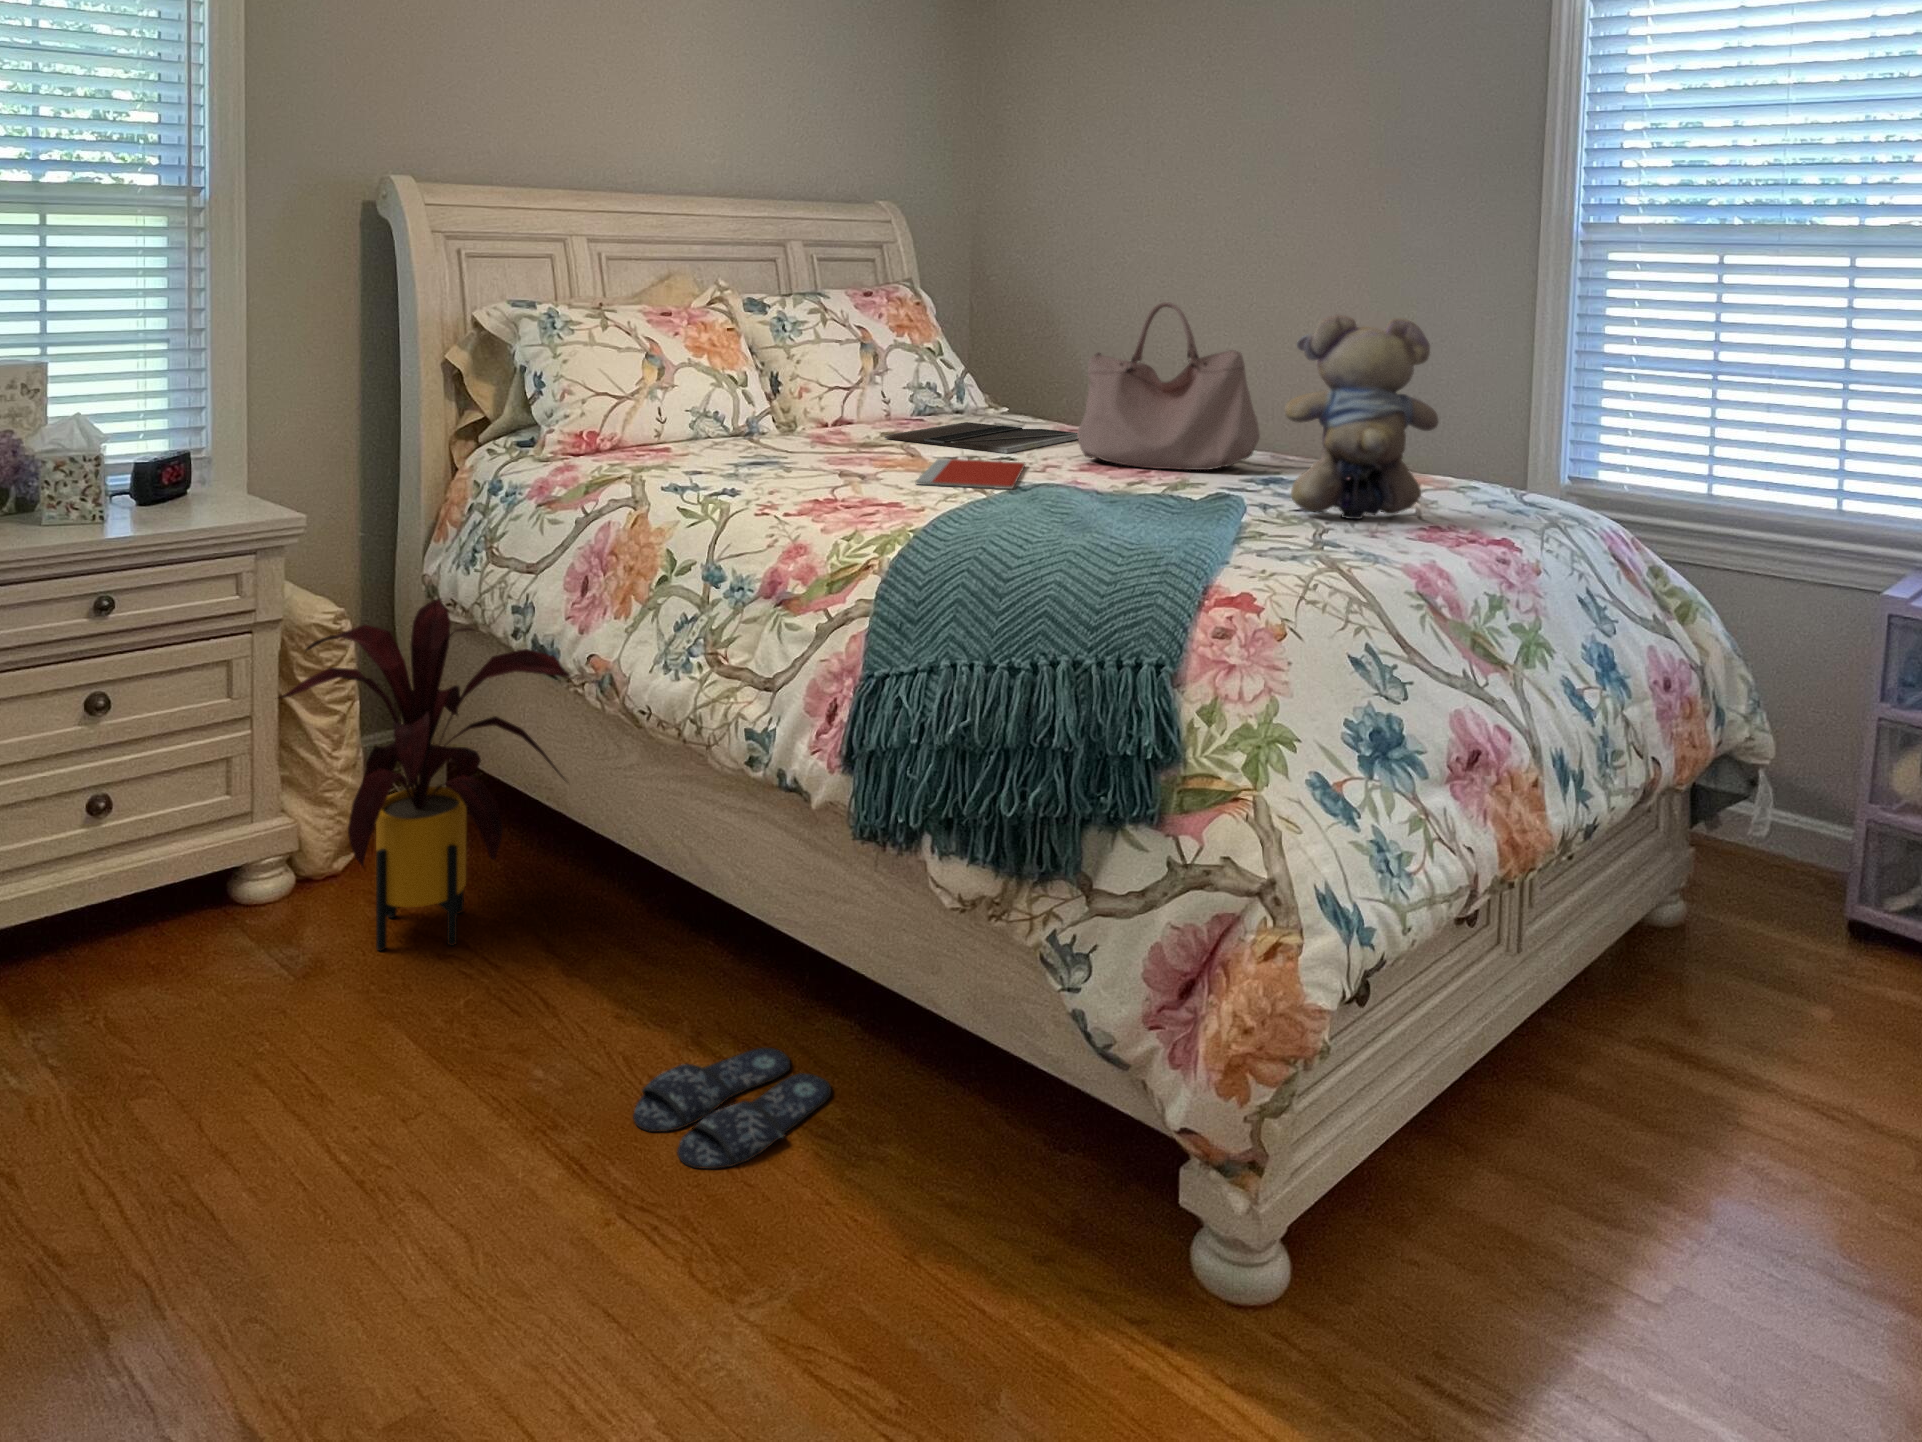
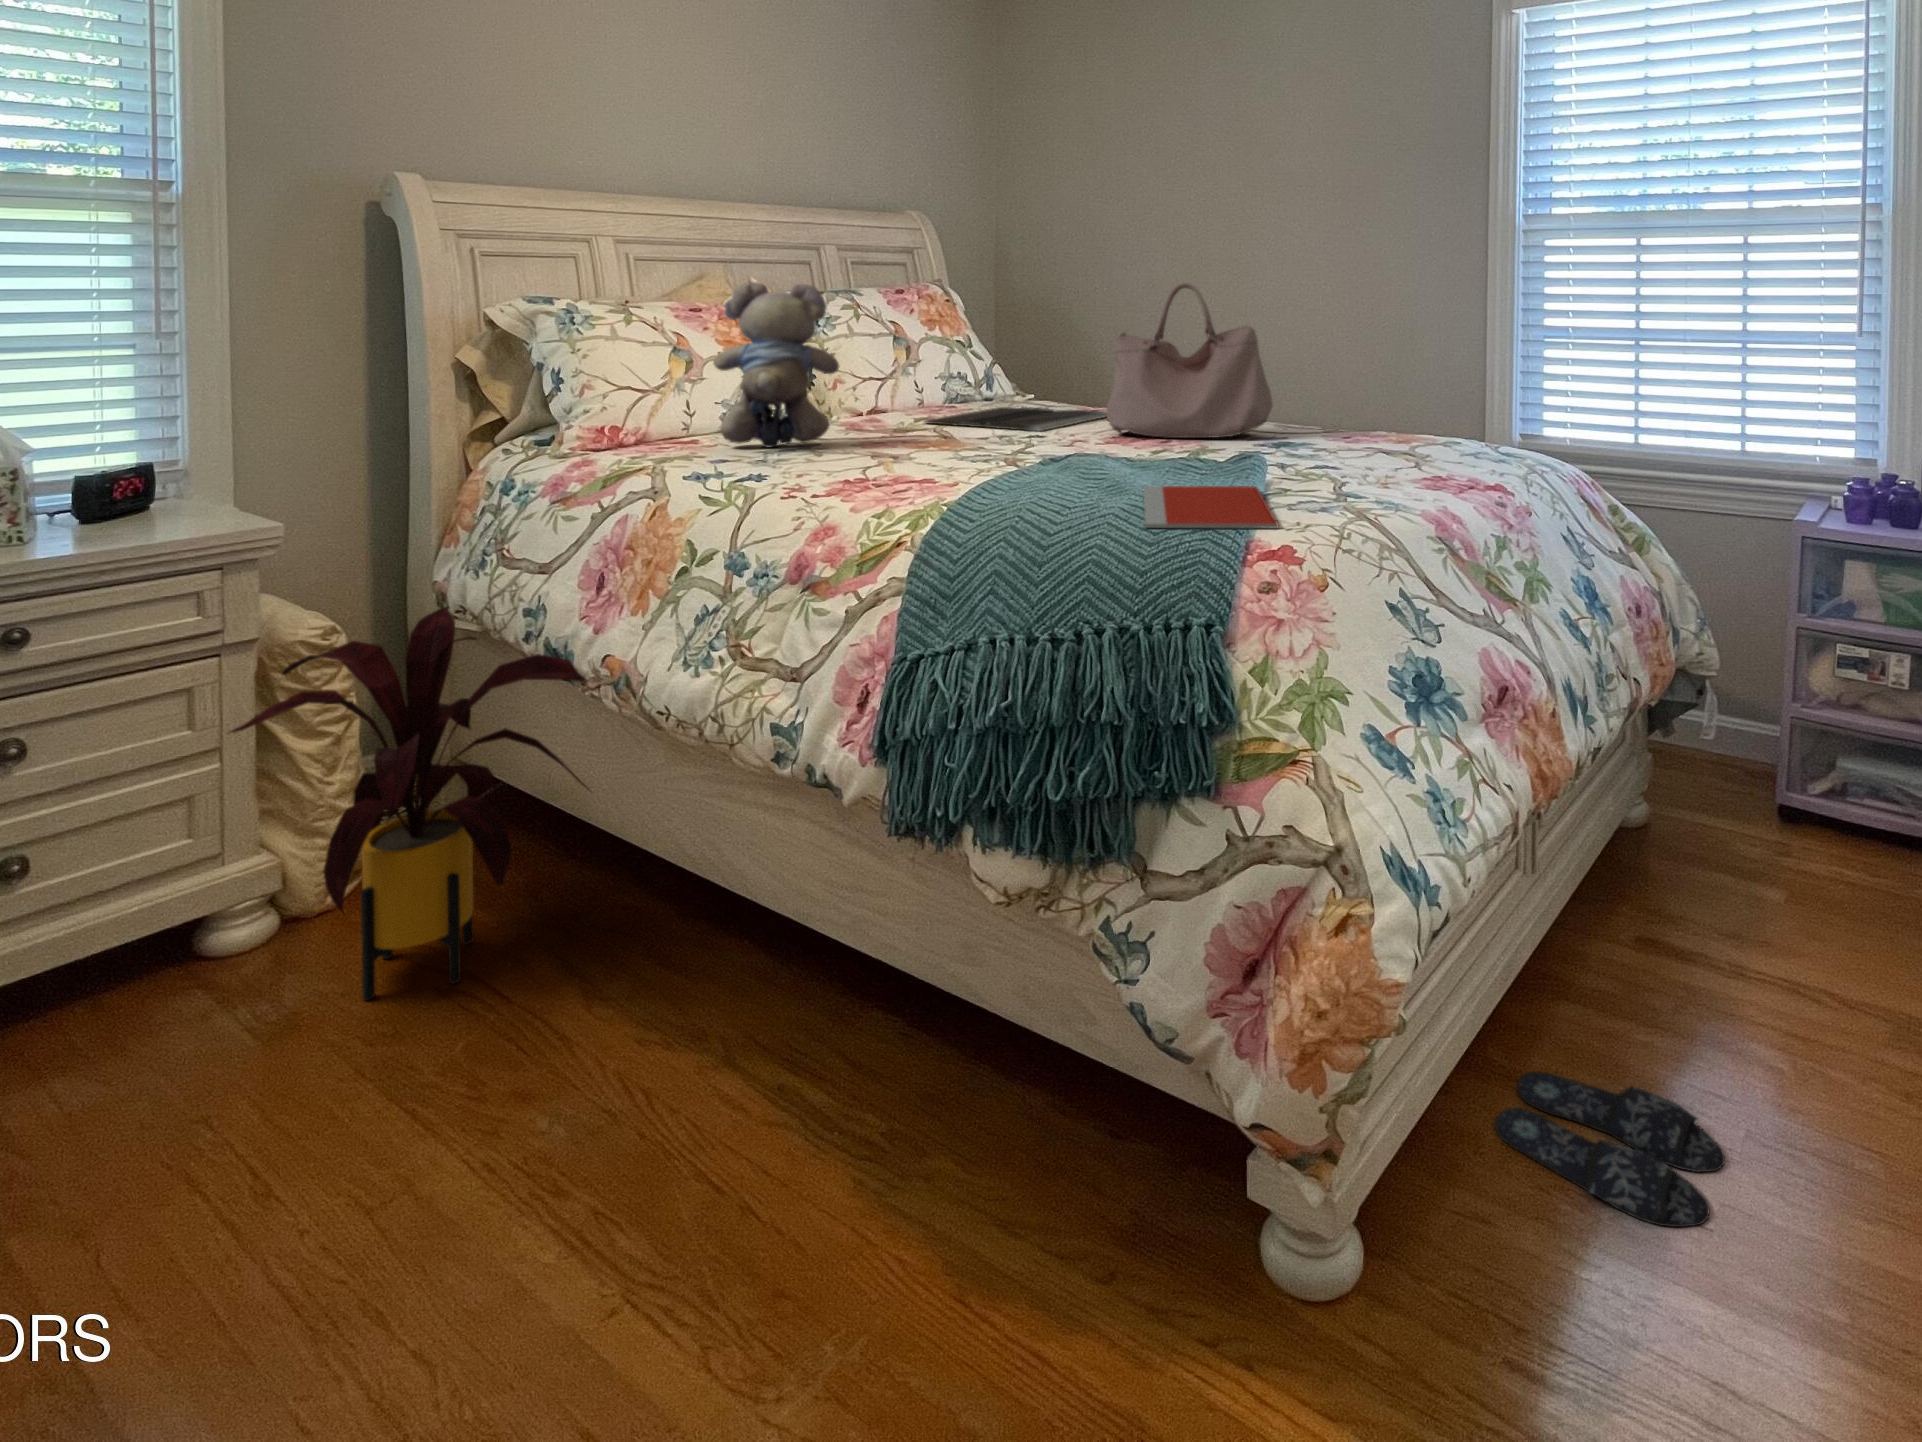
teddy bear: present [1285,314,1439,519] -> present [713,282,839,448]
notebook: present [916,459,1026,489] -> present [1144,486,1279,528]
slippers: present [633,1048,831,1169] -> present [1495,1072,1725,1227]

